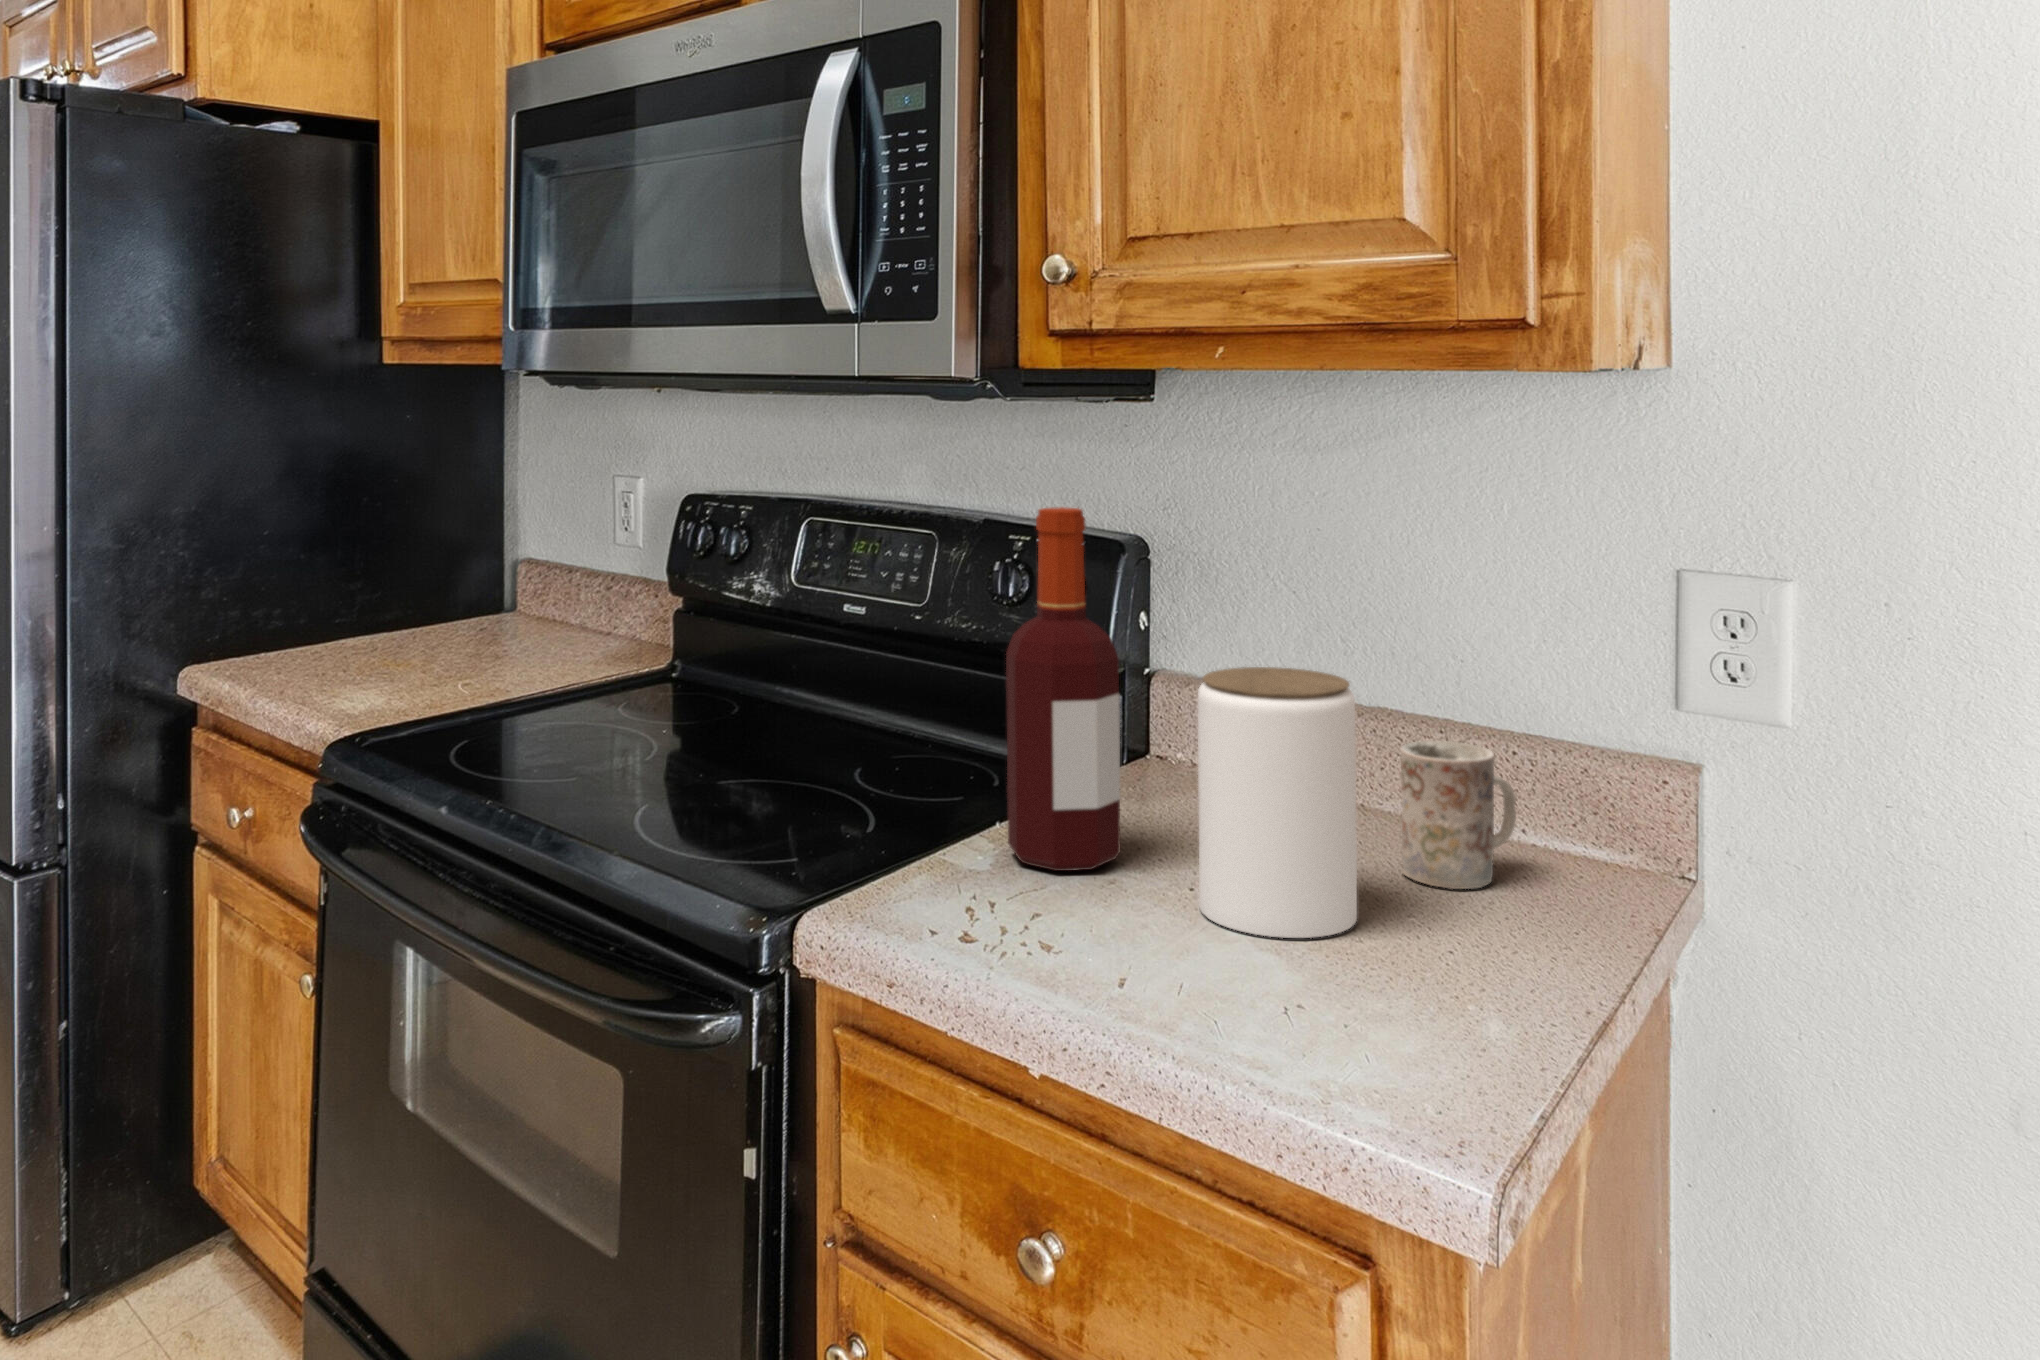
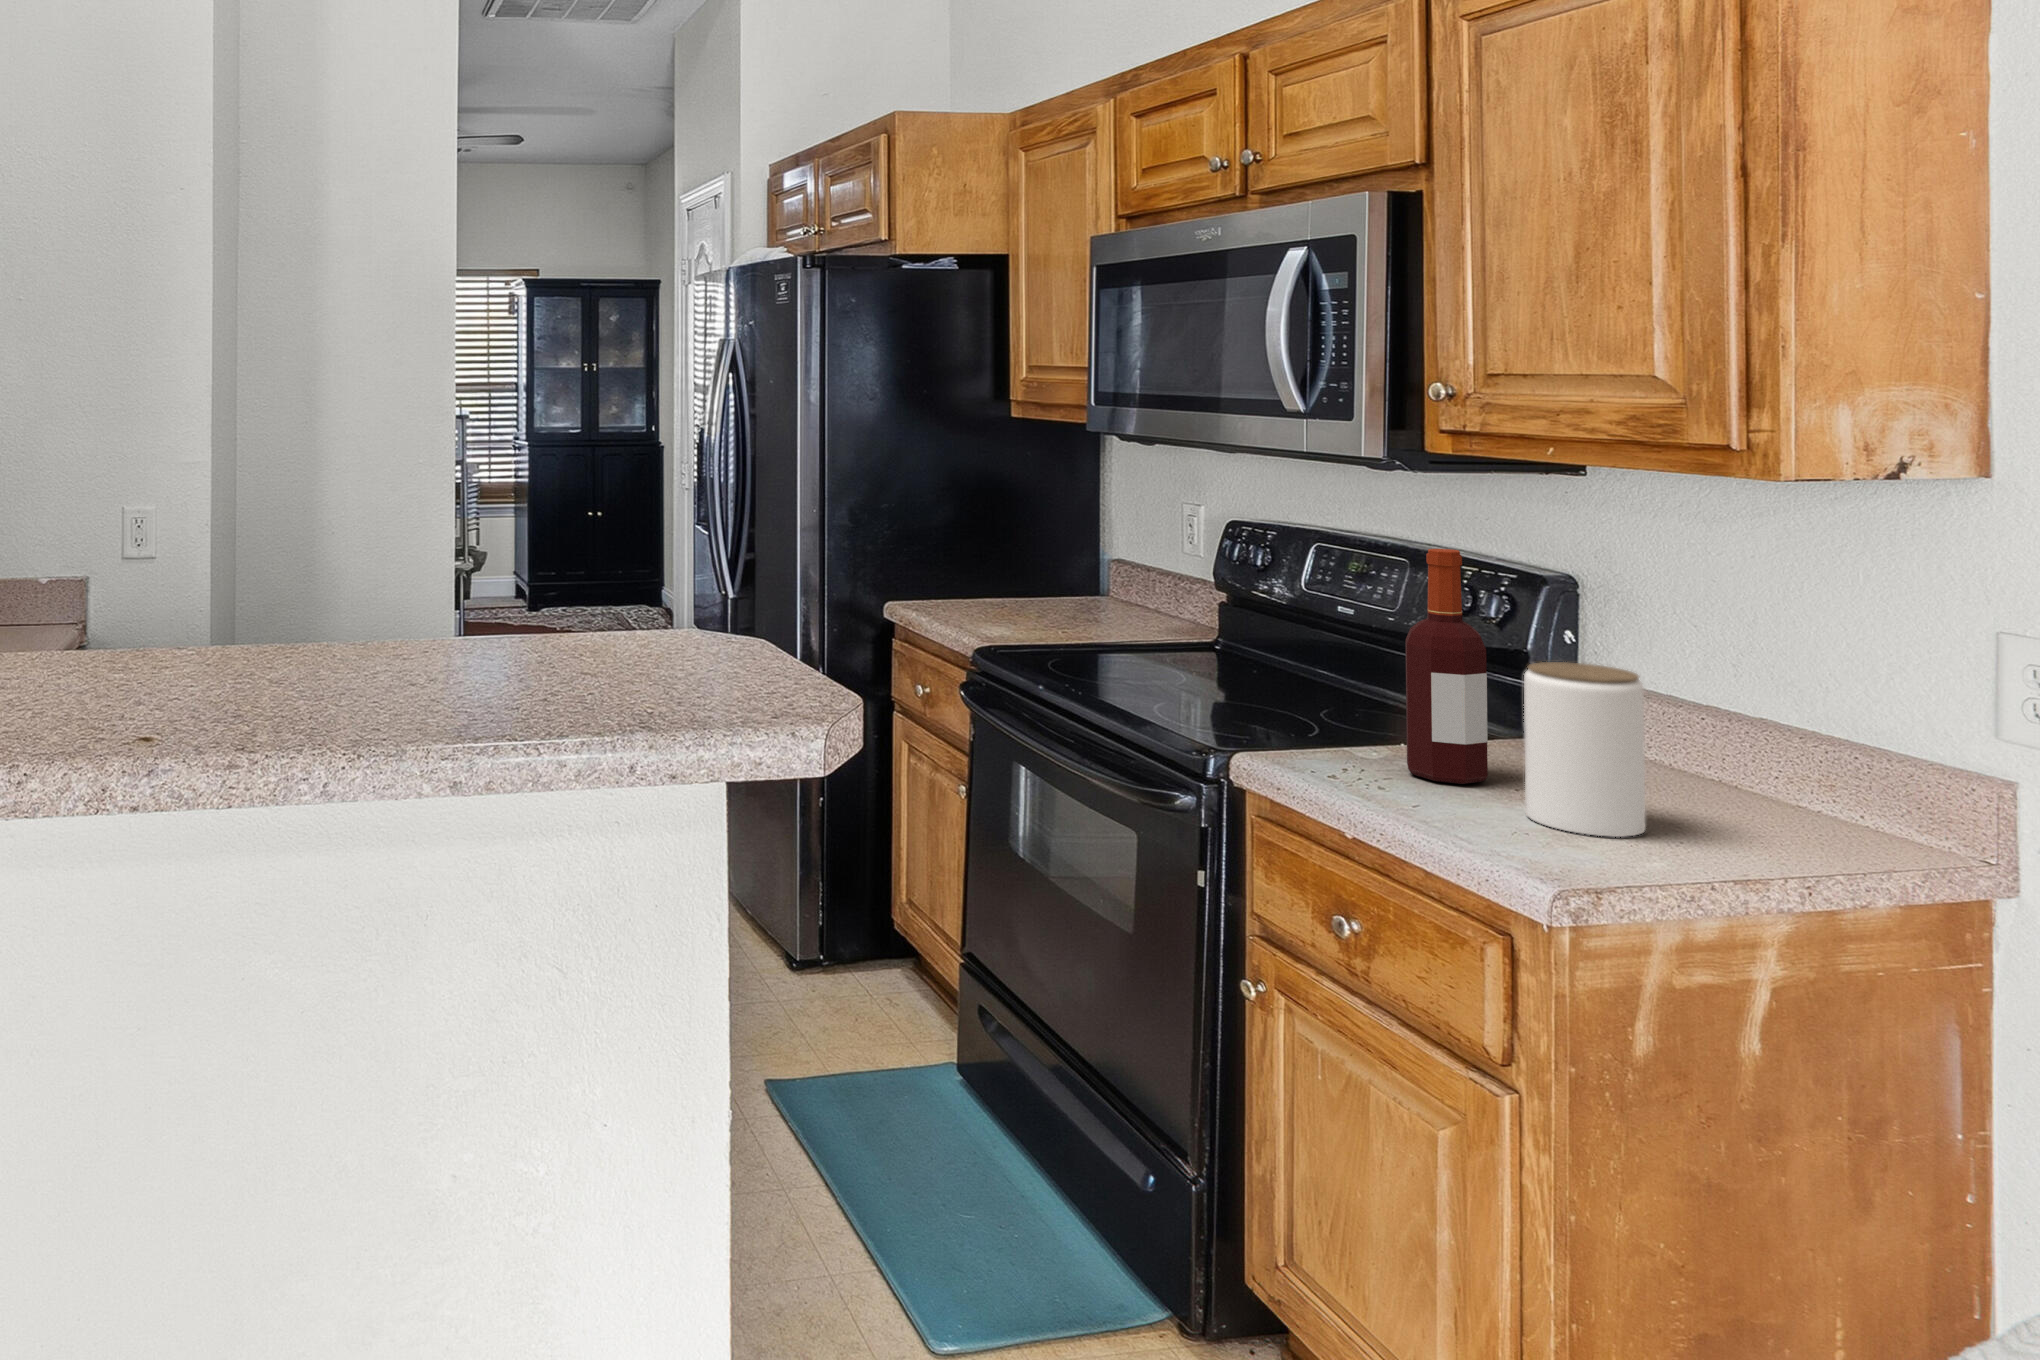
mug: present [1401,741,1516,889] -> none [1712,730,1820,834]

